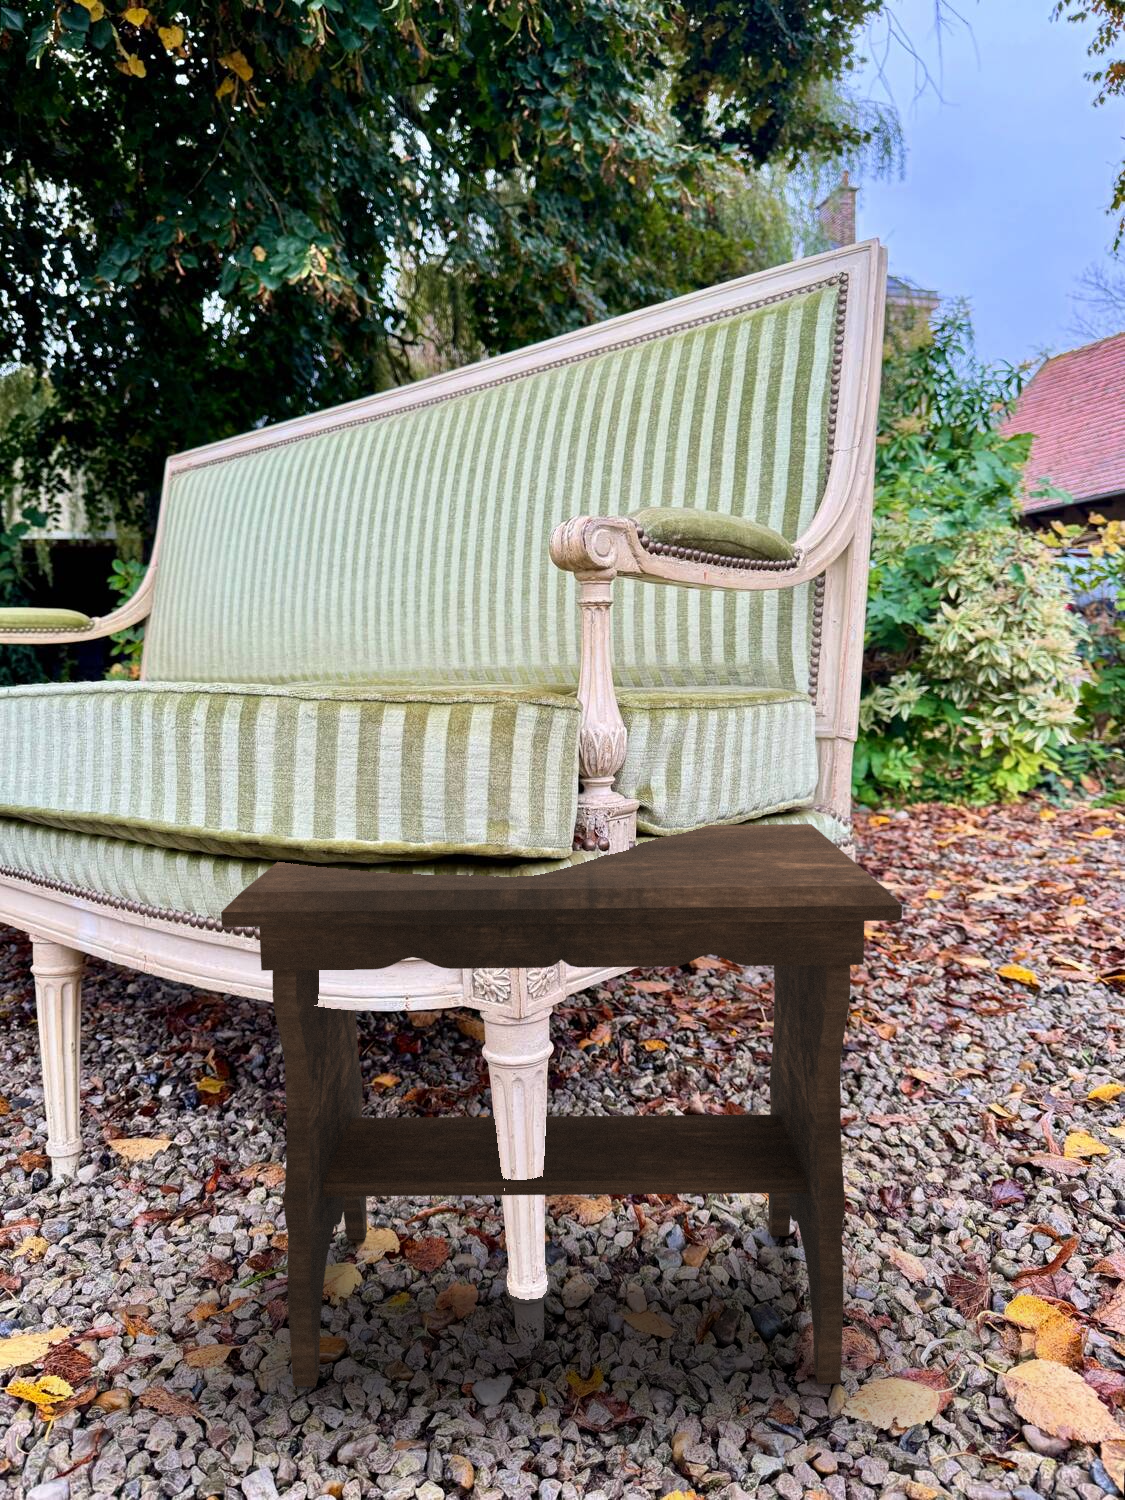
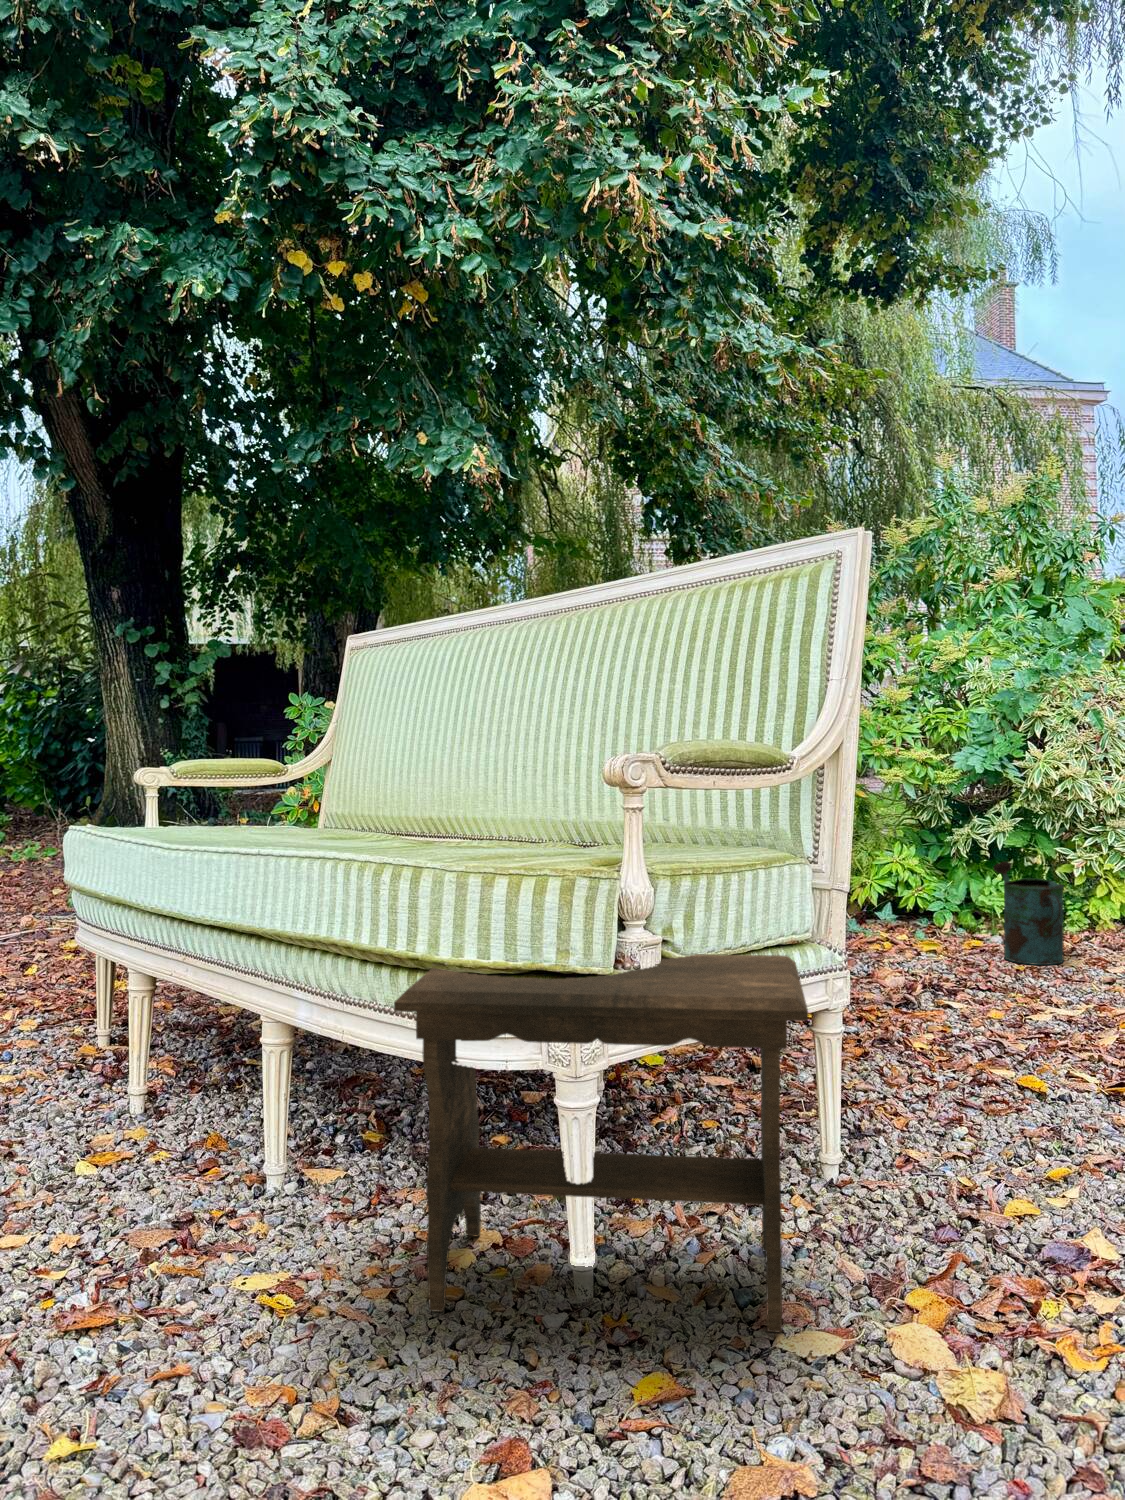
watering can: none [908,730,990,839] -> present [993,862,1064,965]

